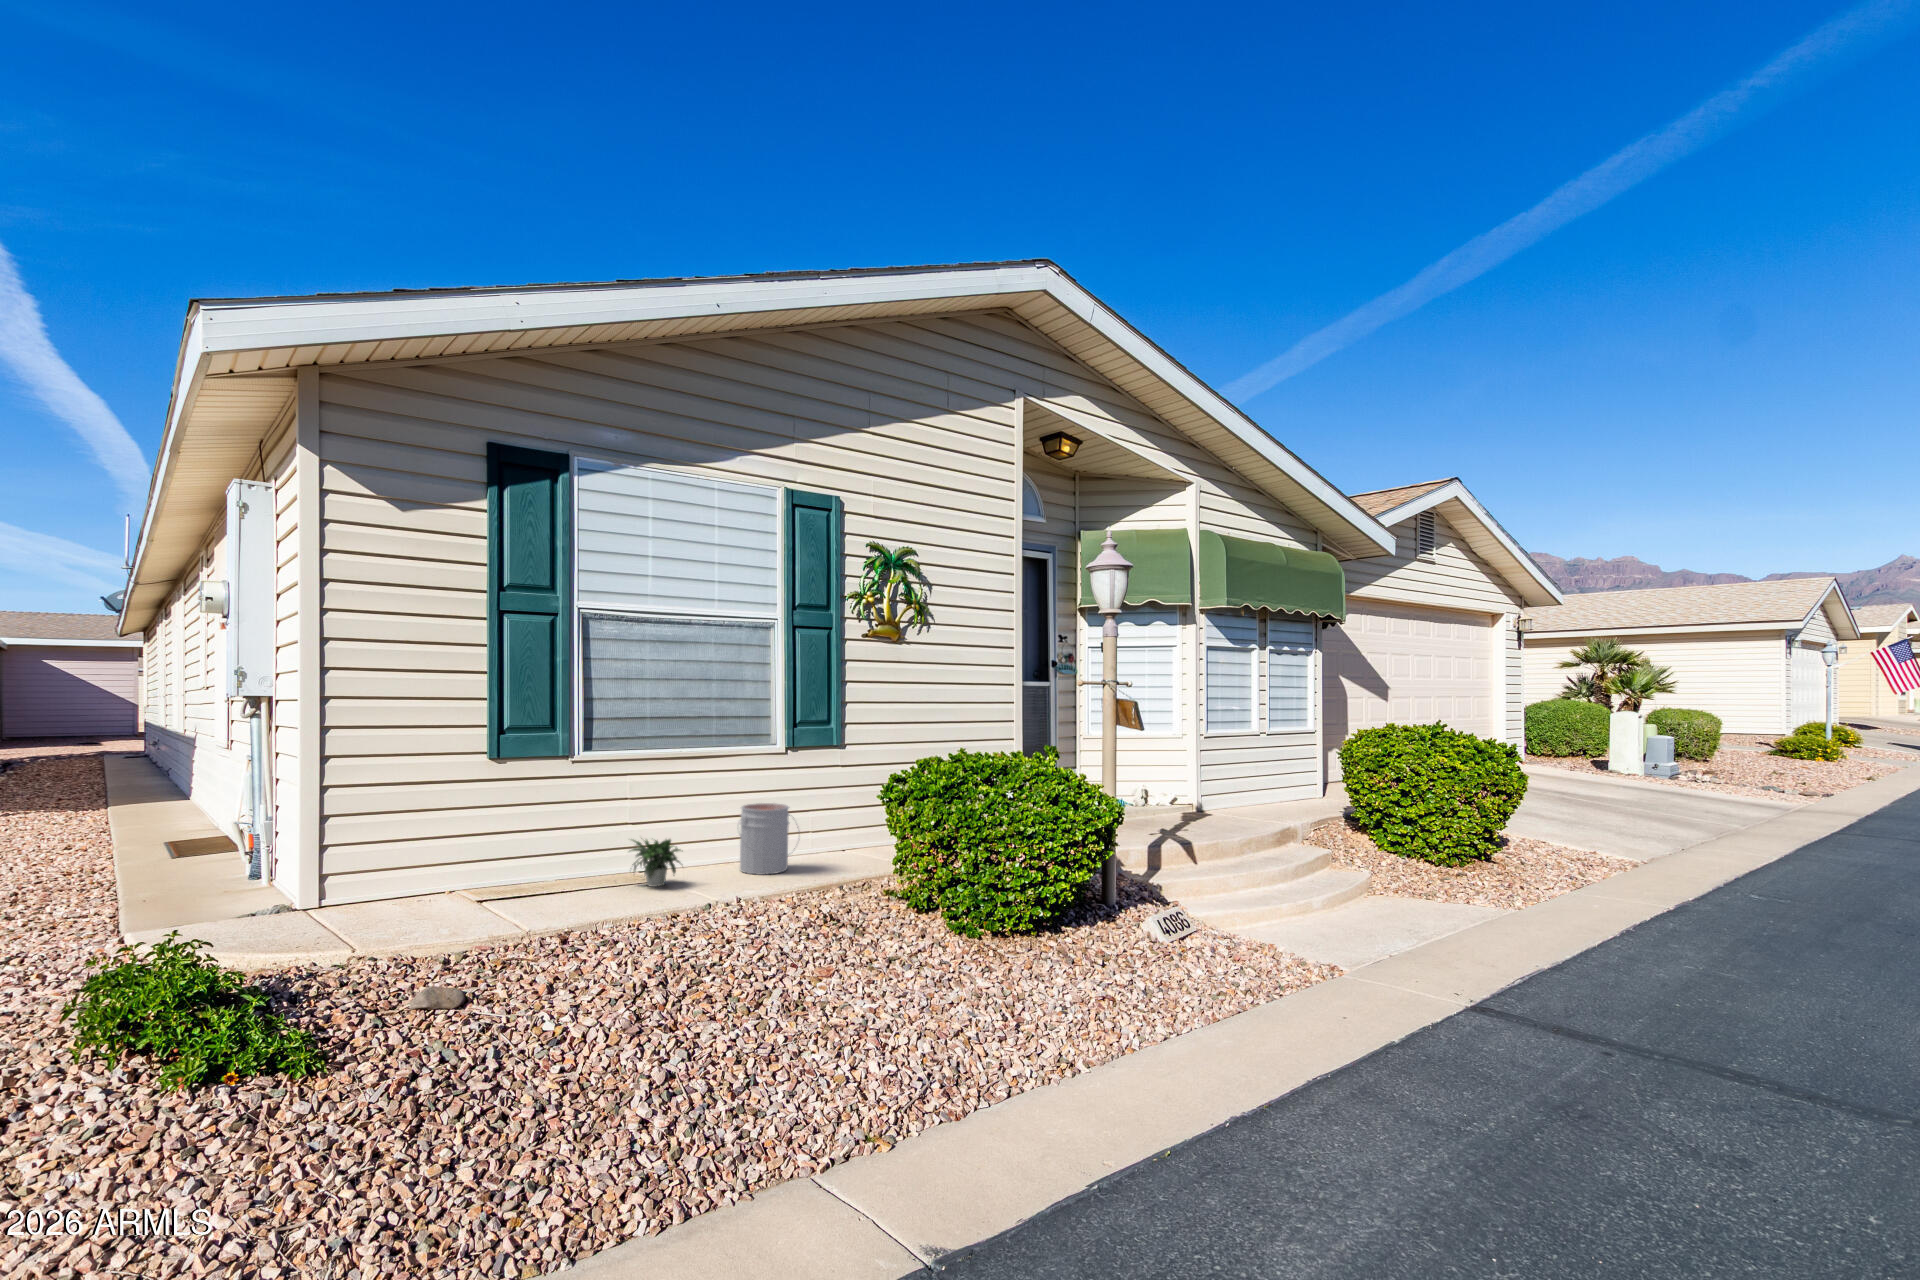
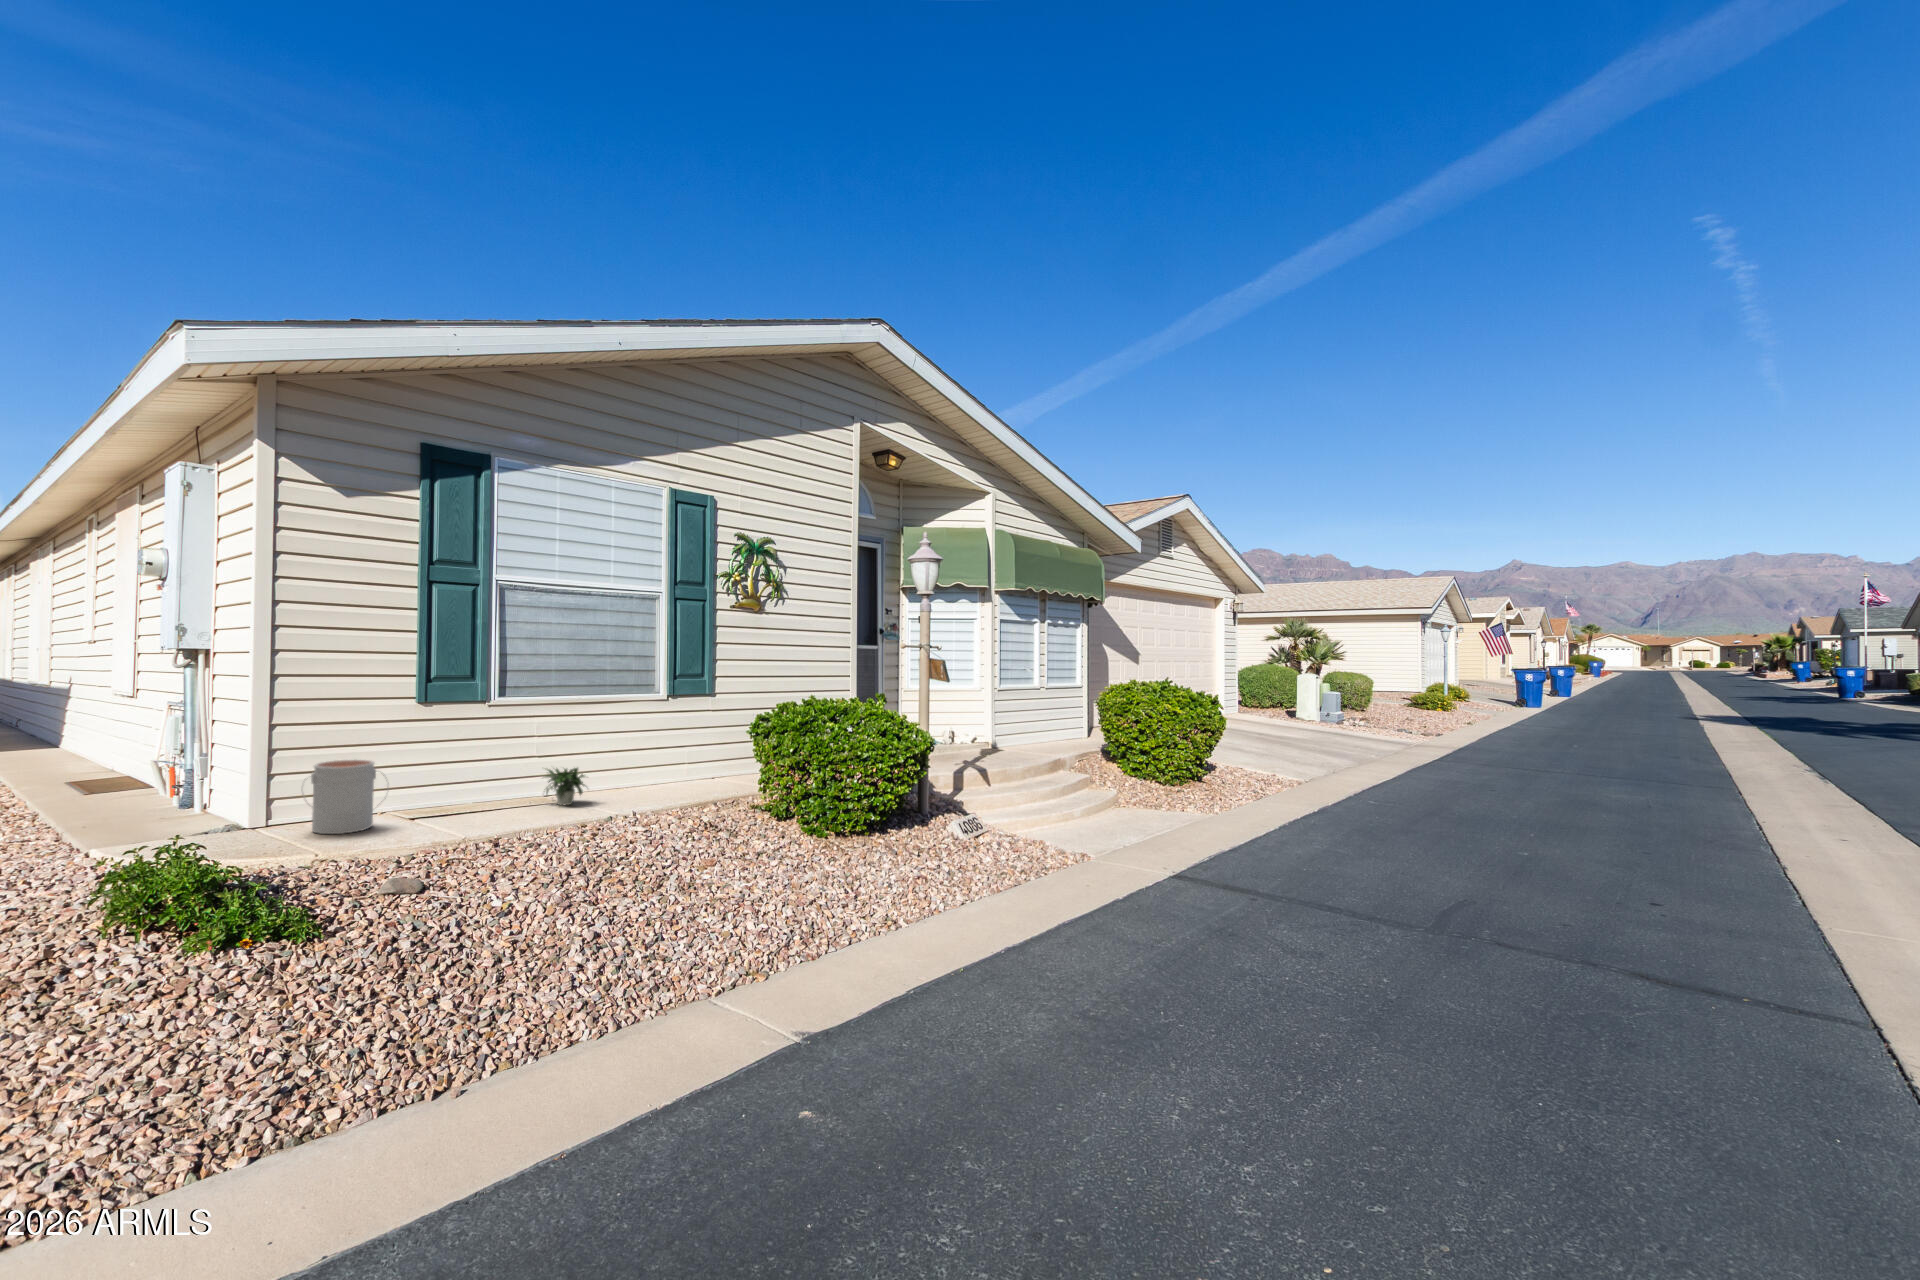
bucket: present [740,803,800,875] -> present [304,759,389,834]

